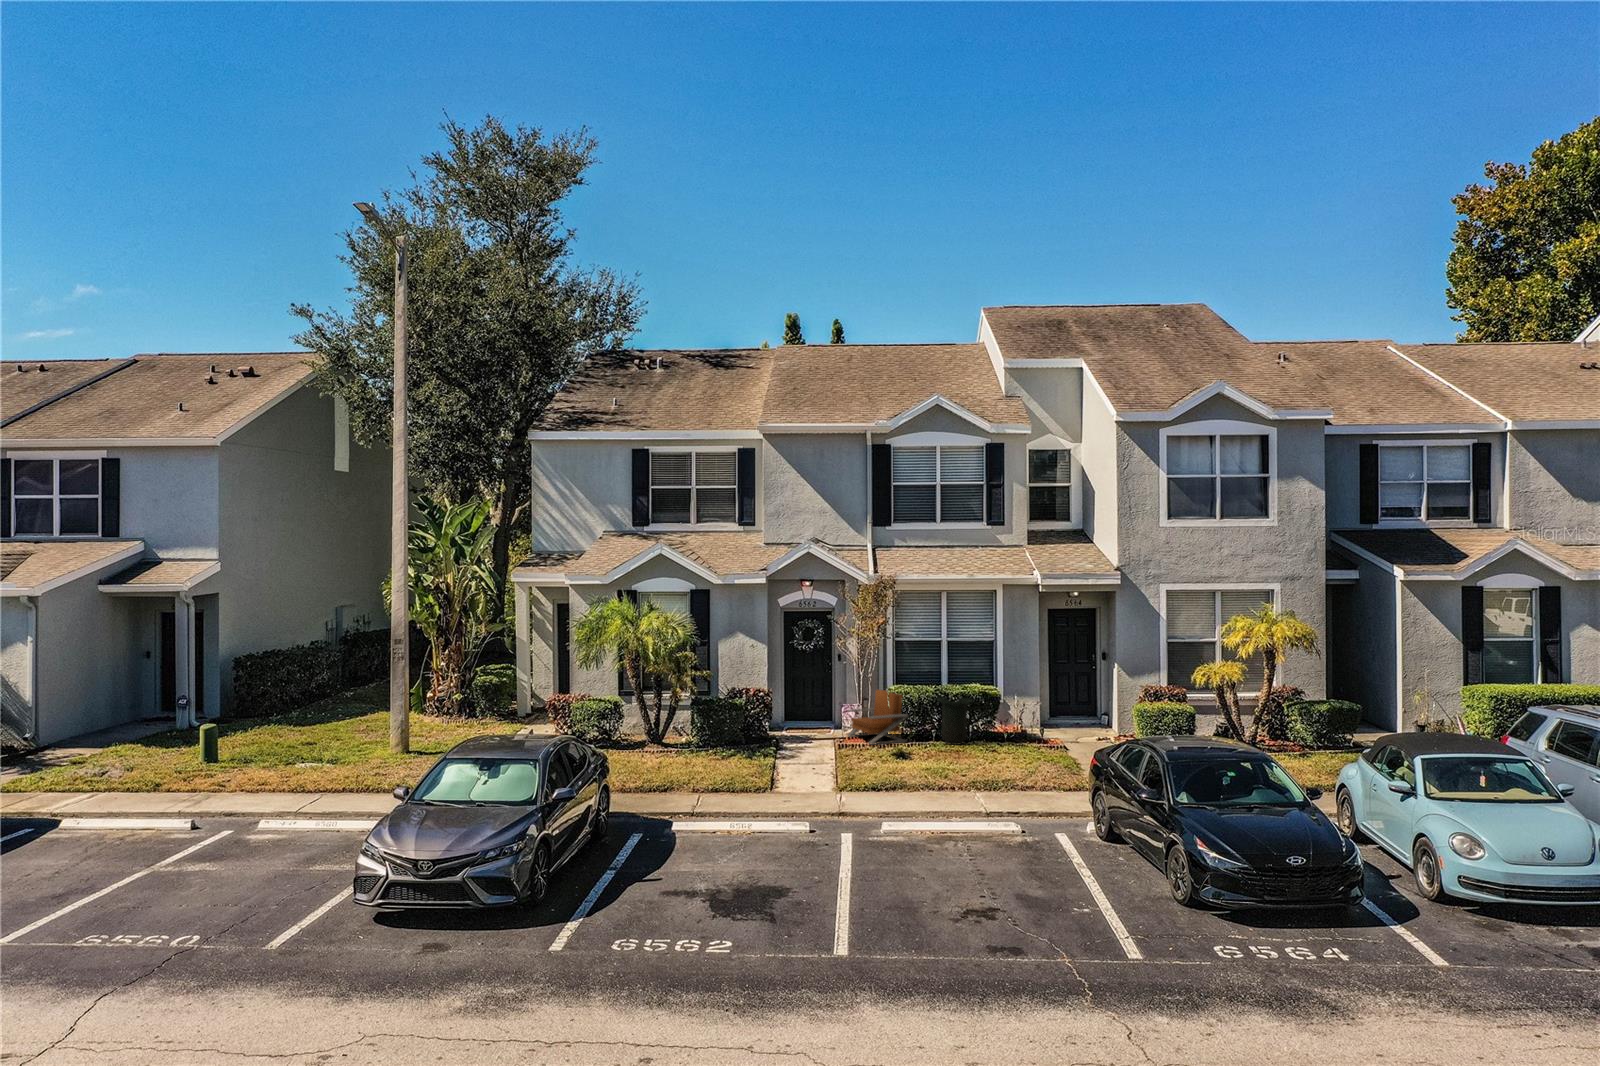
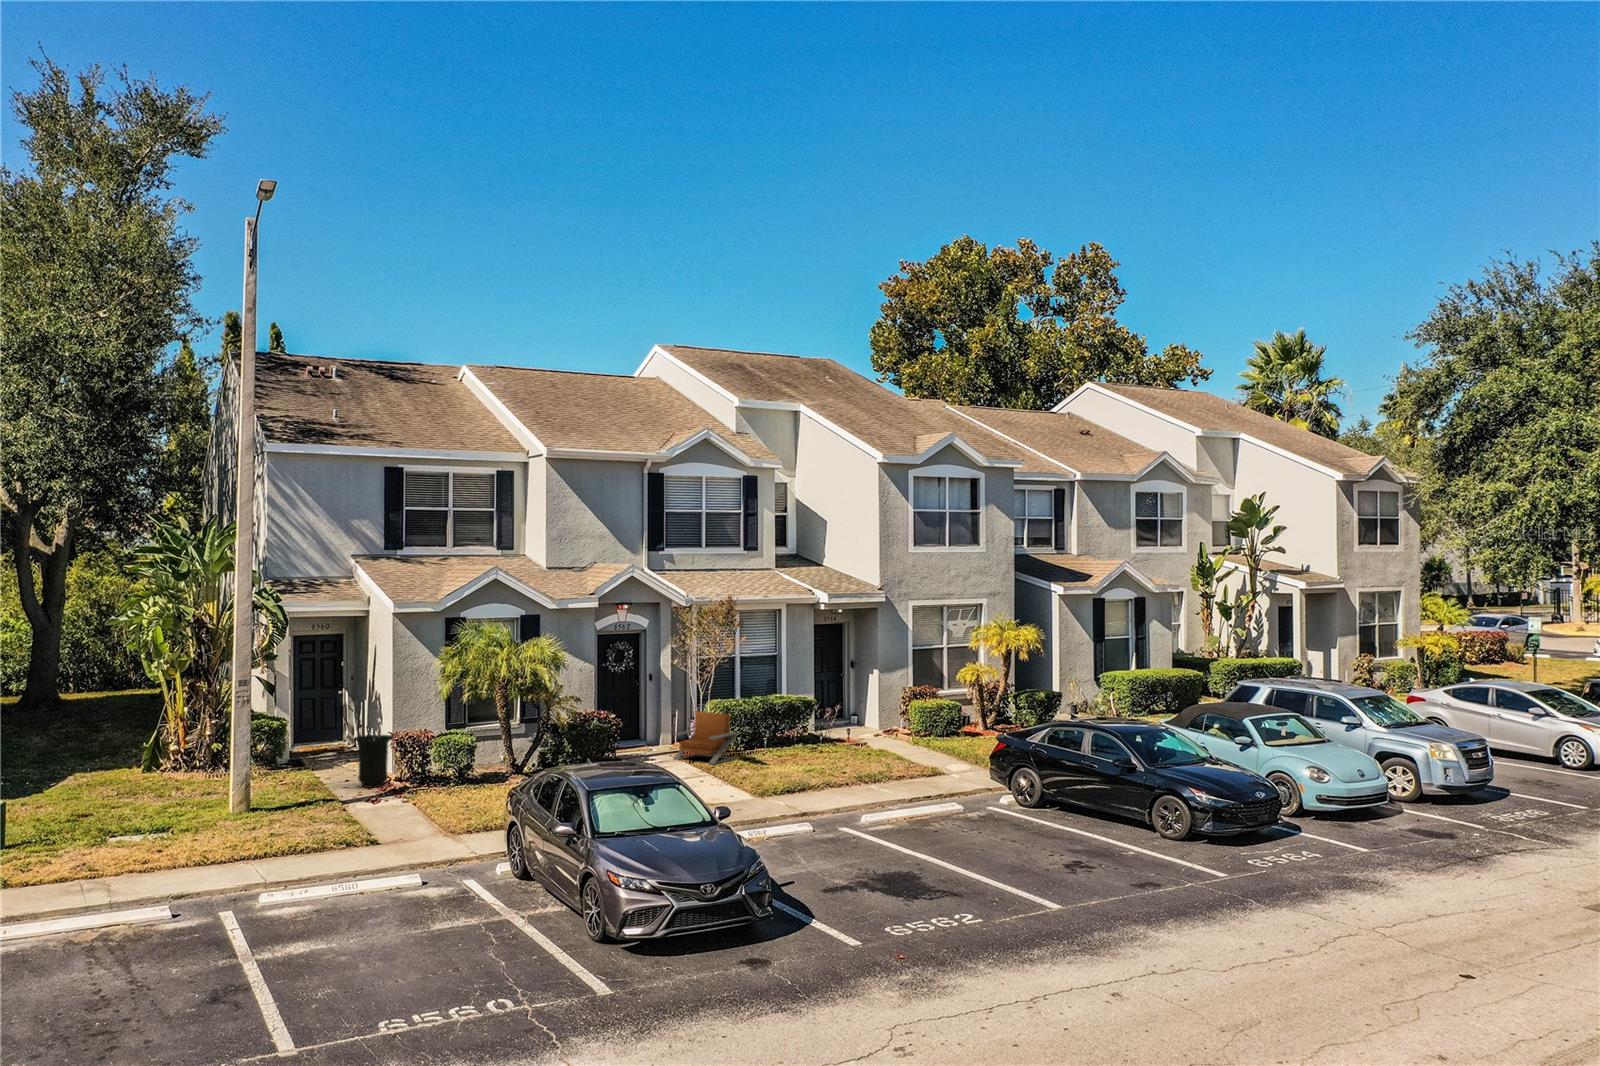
trash can: present [937,697,972,745] -> present [353,735,394,788]

